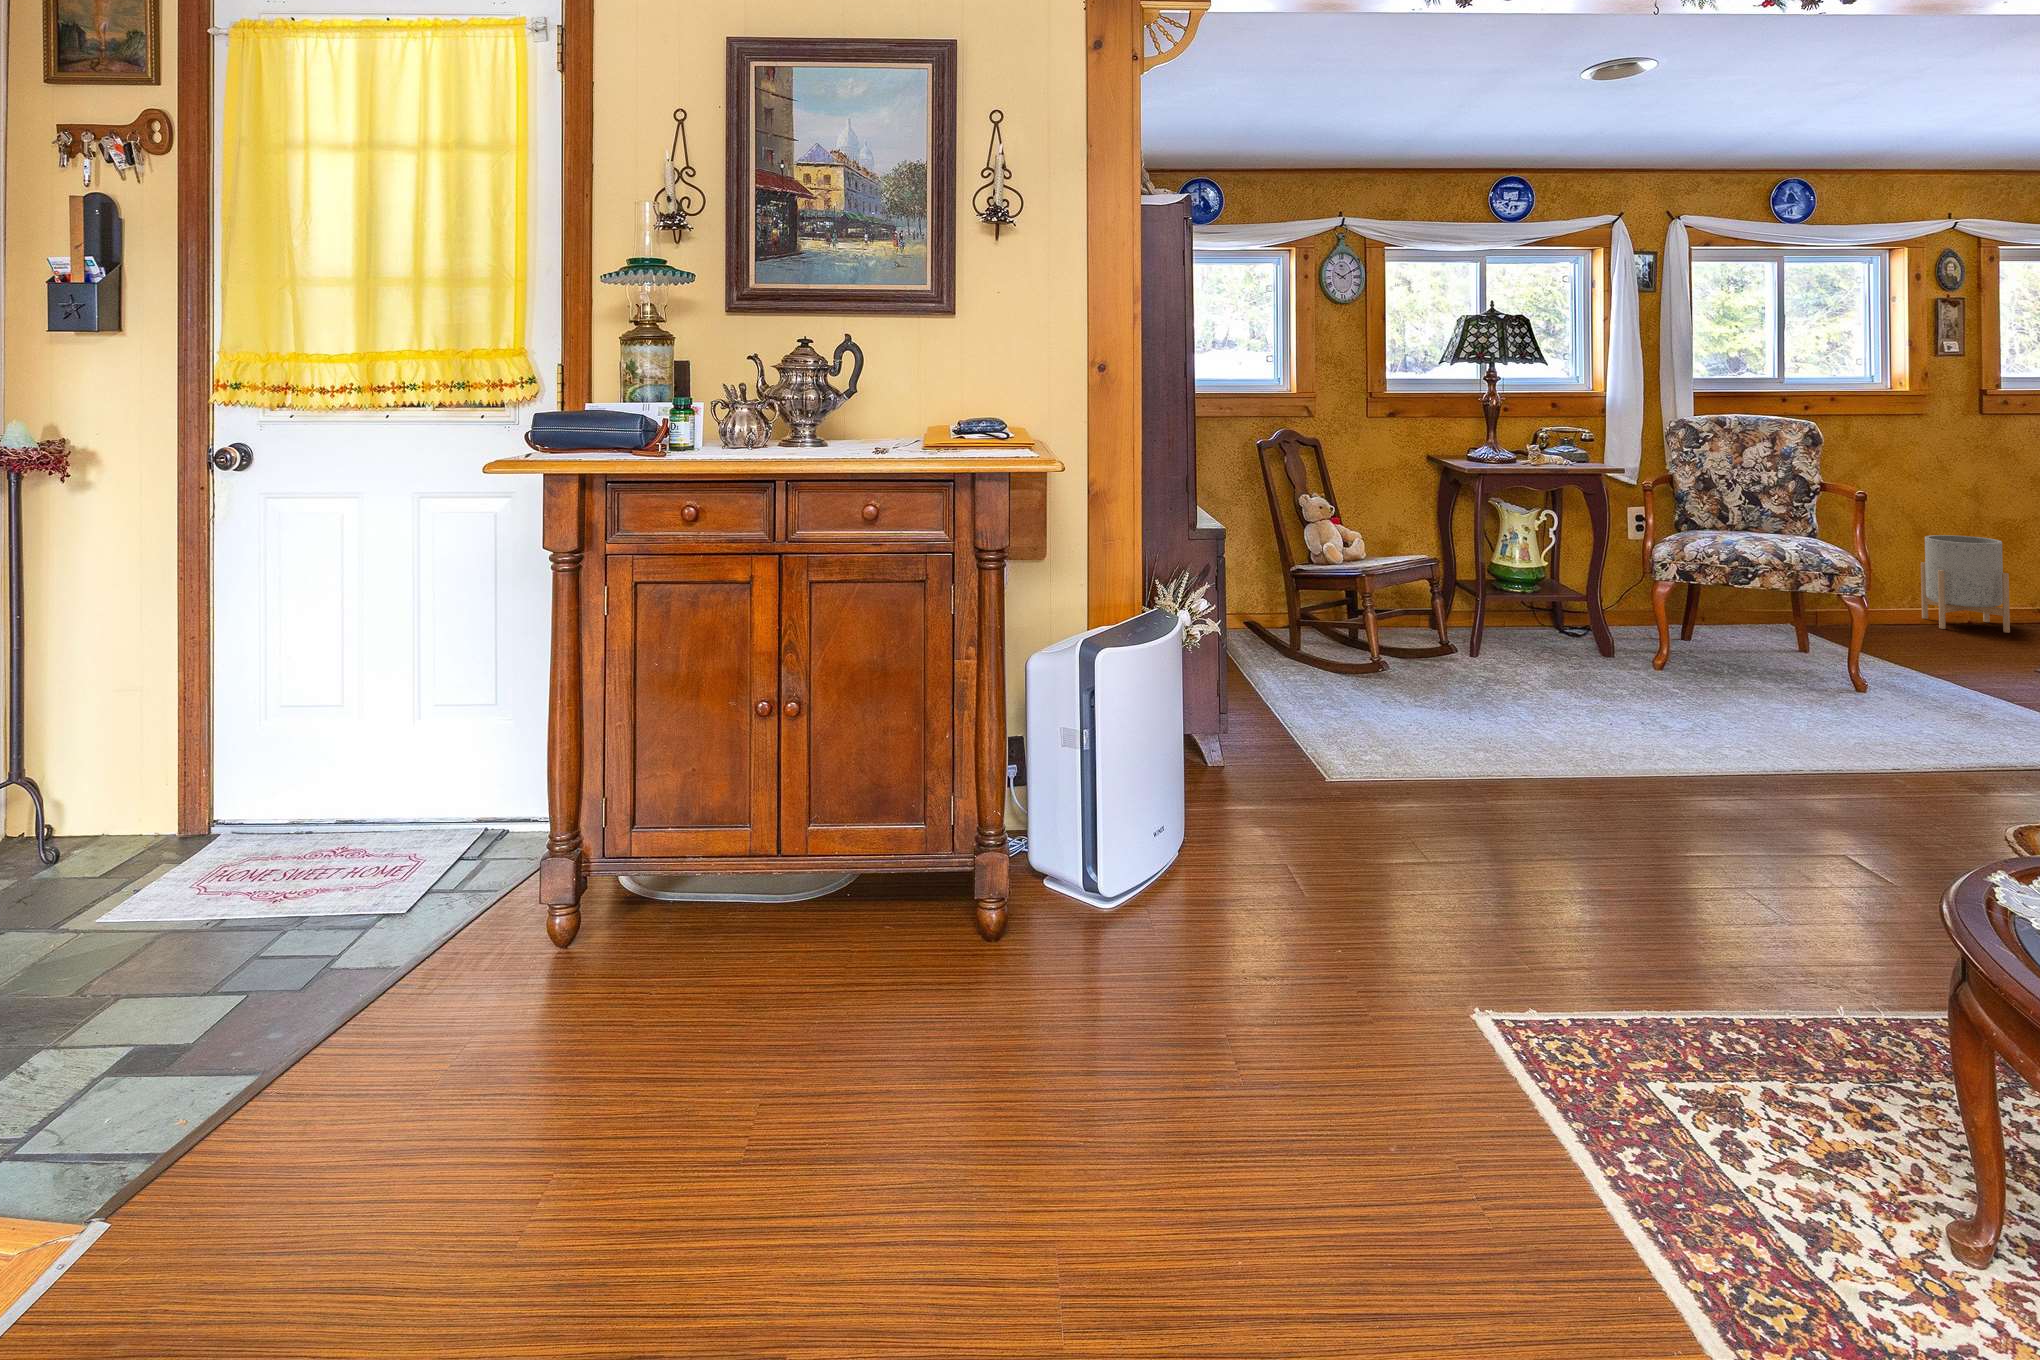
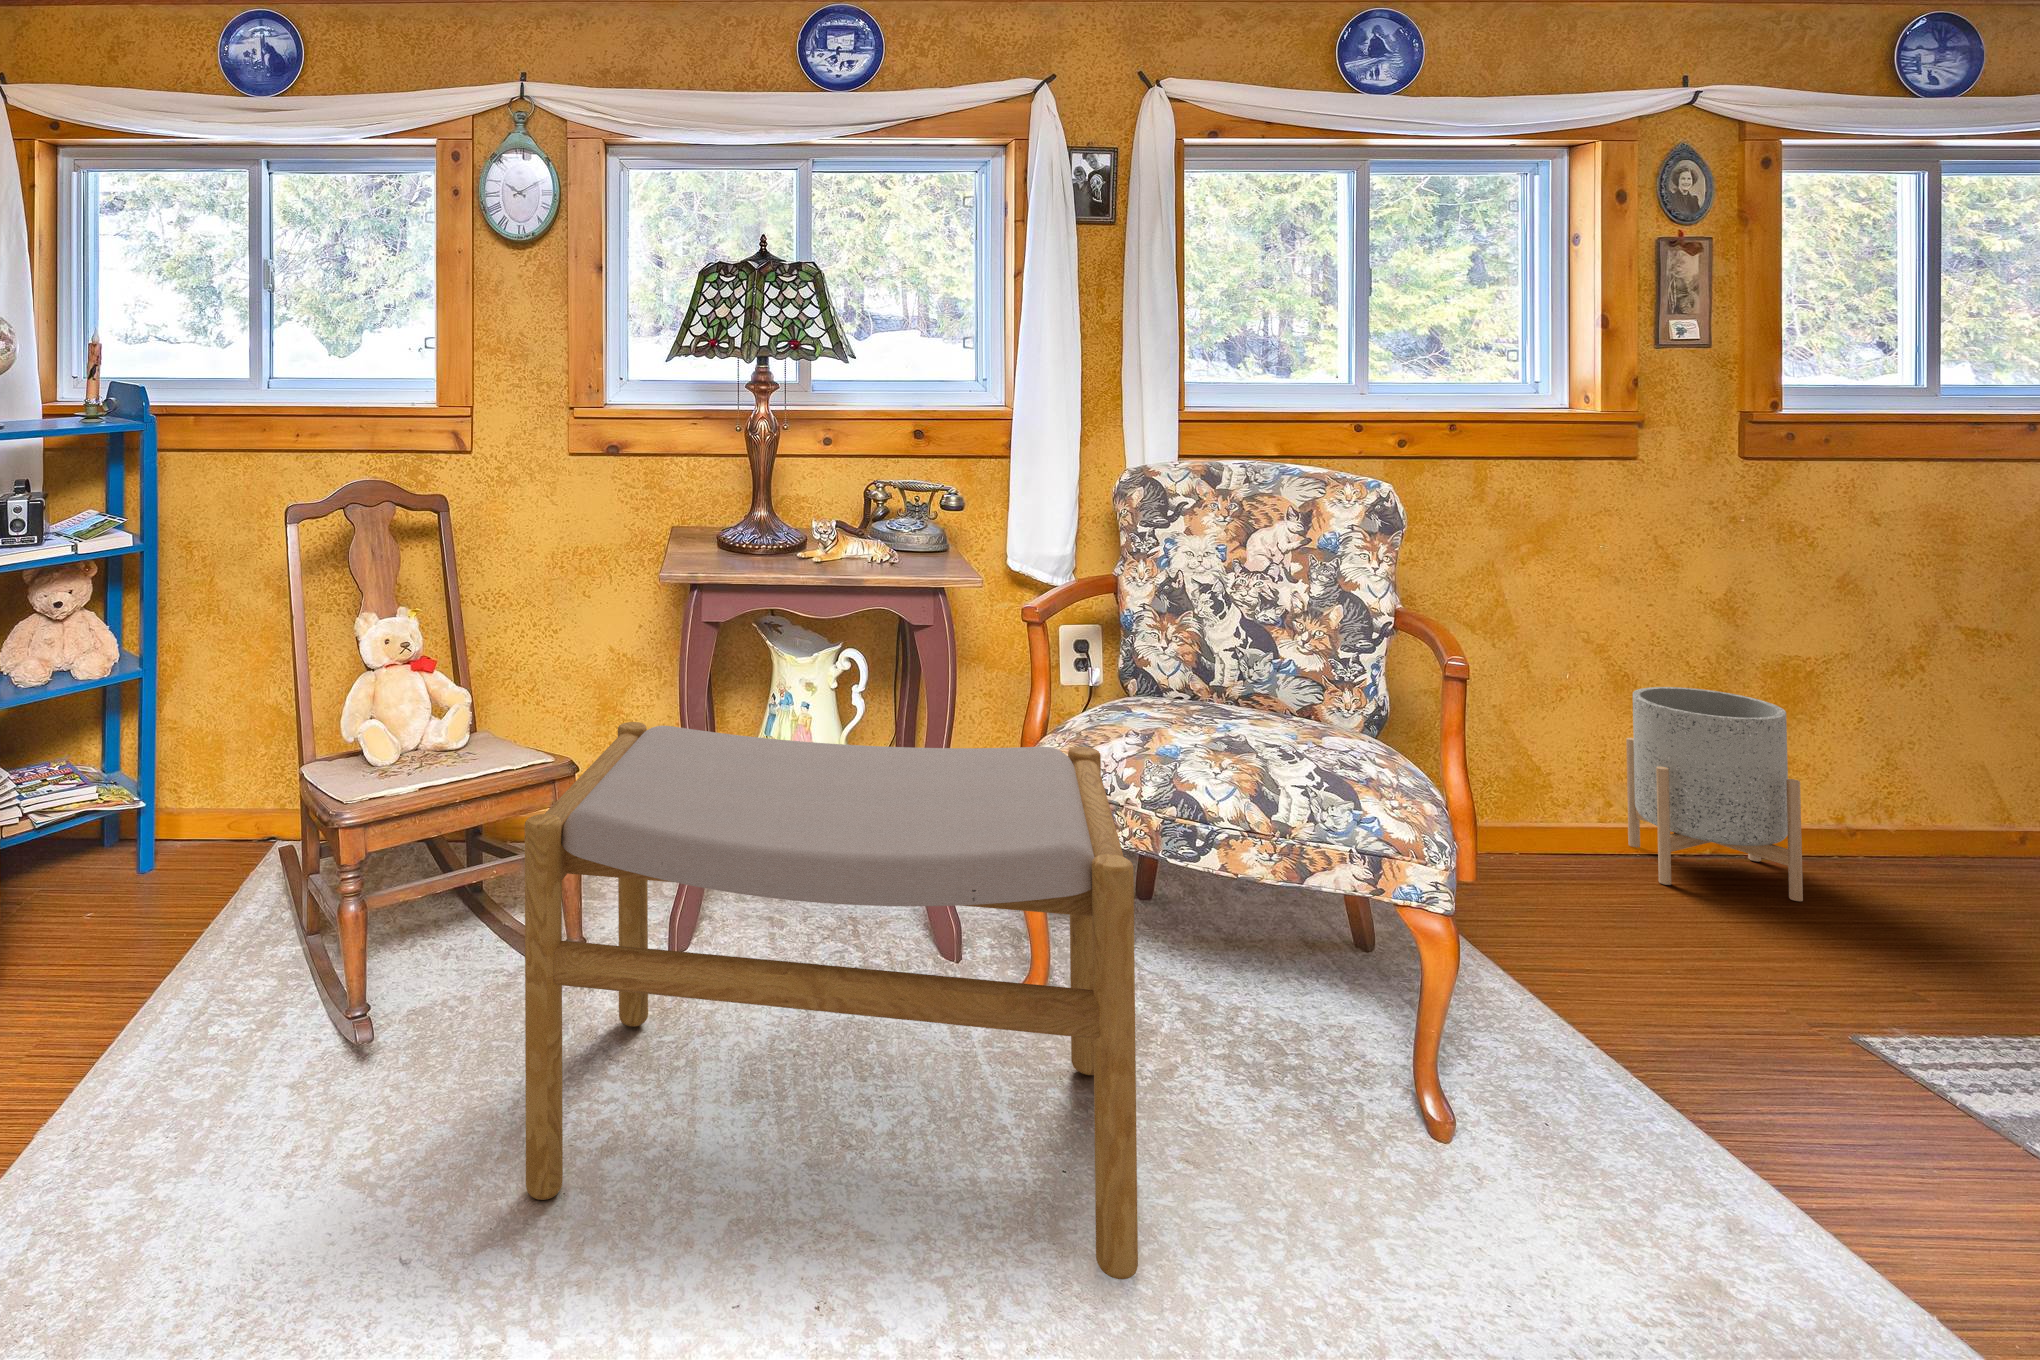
footstool: none [1484,529,1764,705] -> present [525,722,1138,1279]

